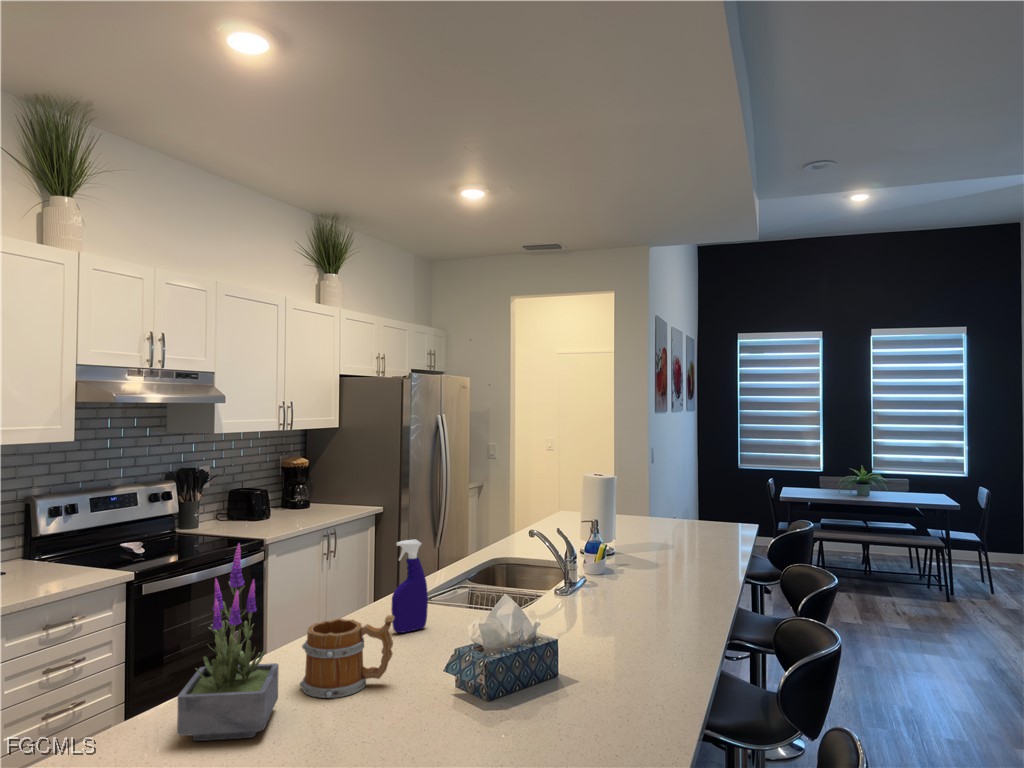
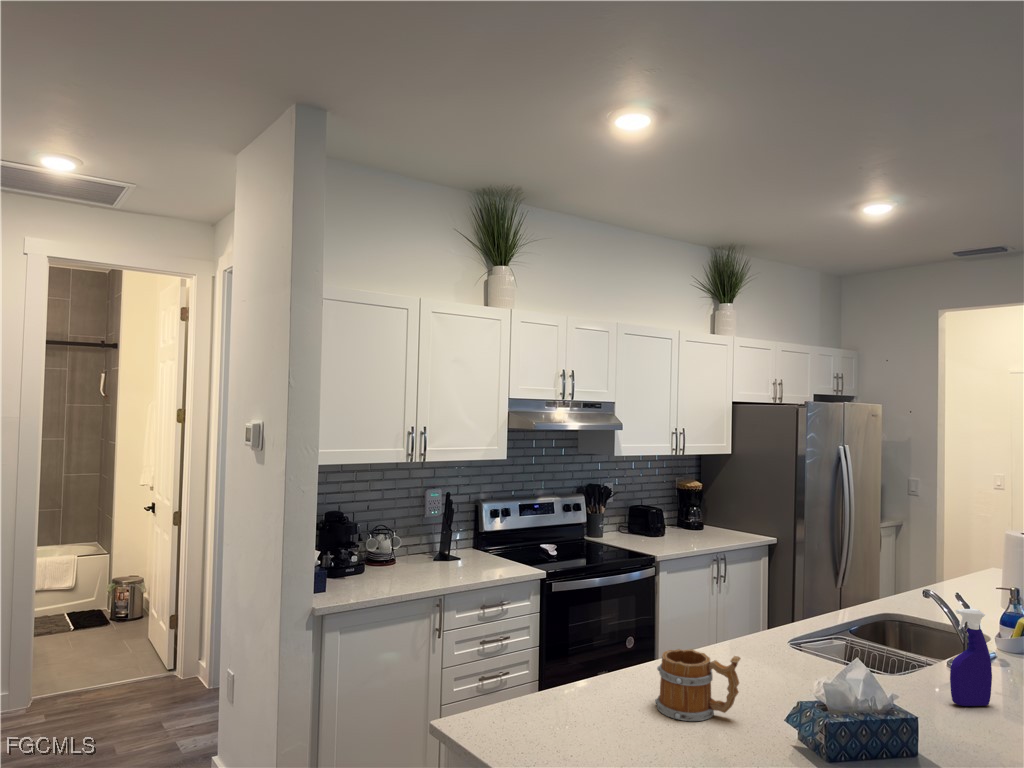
spray bottle: present [391,540,428,633] -> present [950,609,992,706]
potted plant: present [177,544,279,741] -> none [552,573,634,737]

